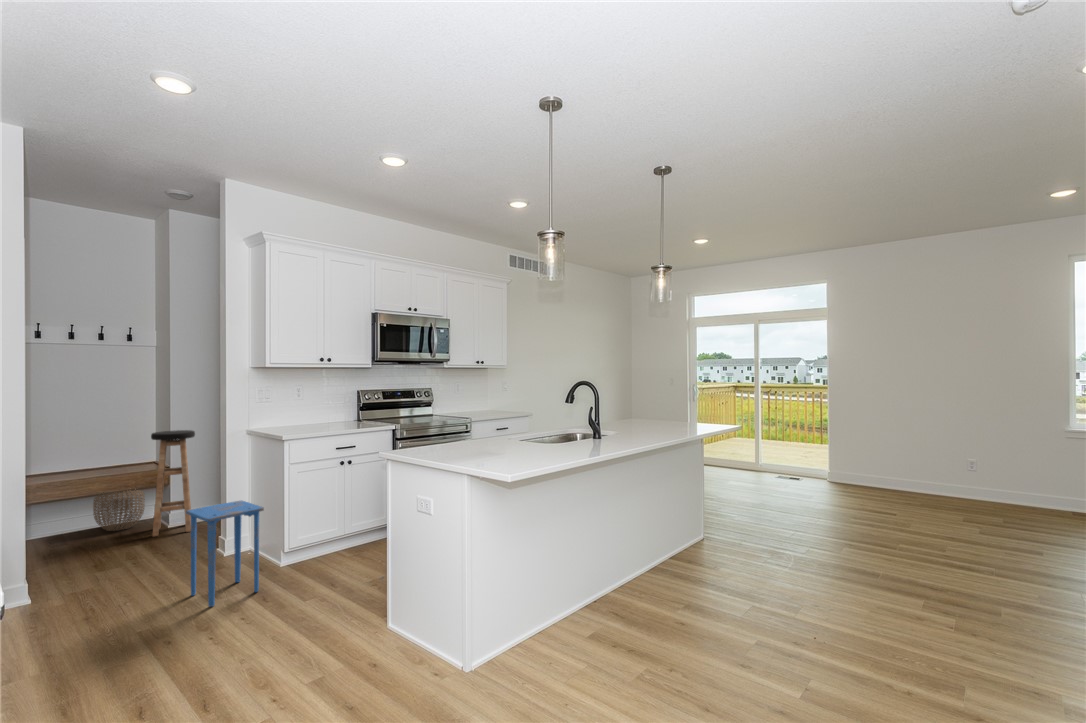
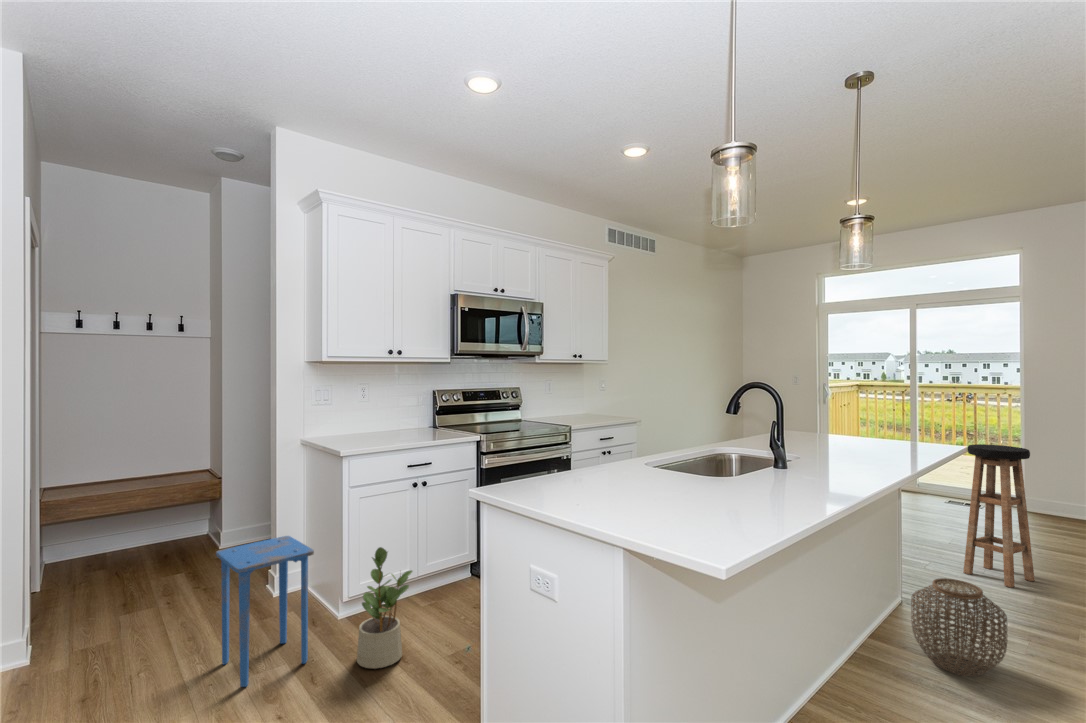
bar stool: present [151,430,195,536] -> present [963,444,1035,588]
woven basket: present [93,488,145,531] -> present [911,578,1007,676]
potted plant: none [297,504,340,592] -> present [357,547,412,668]

